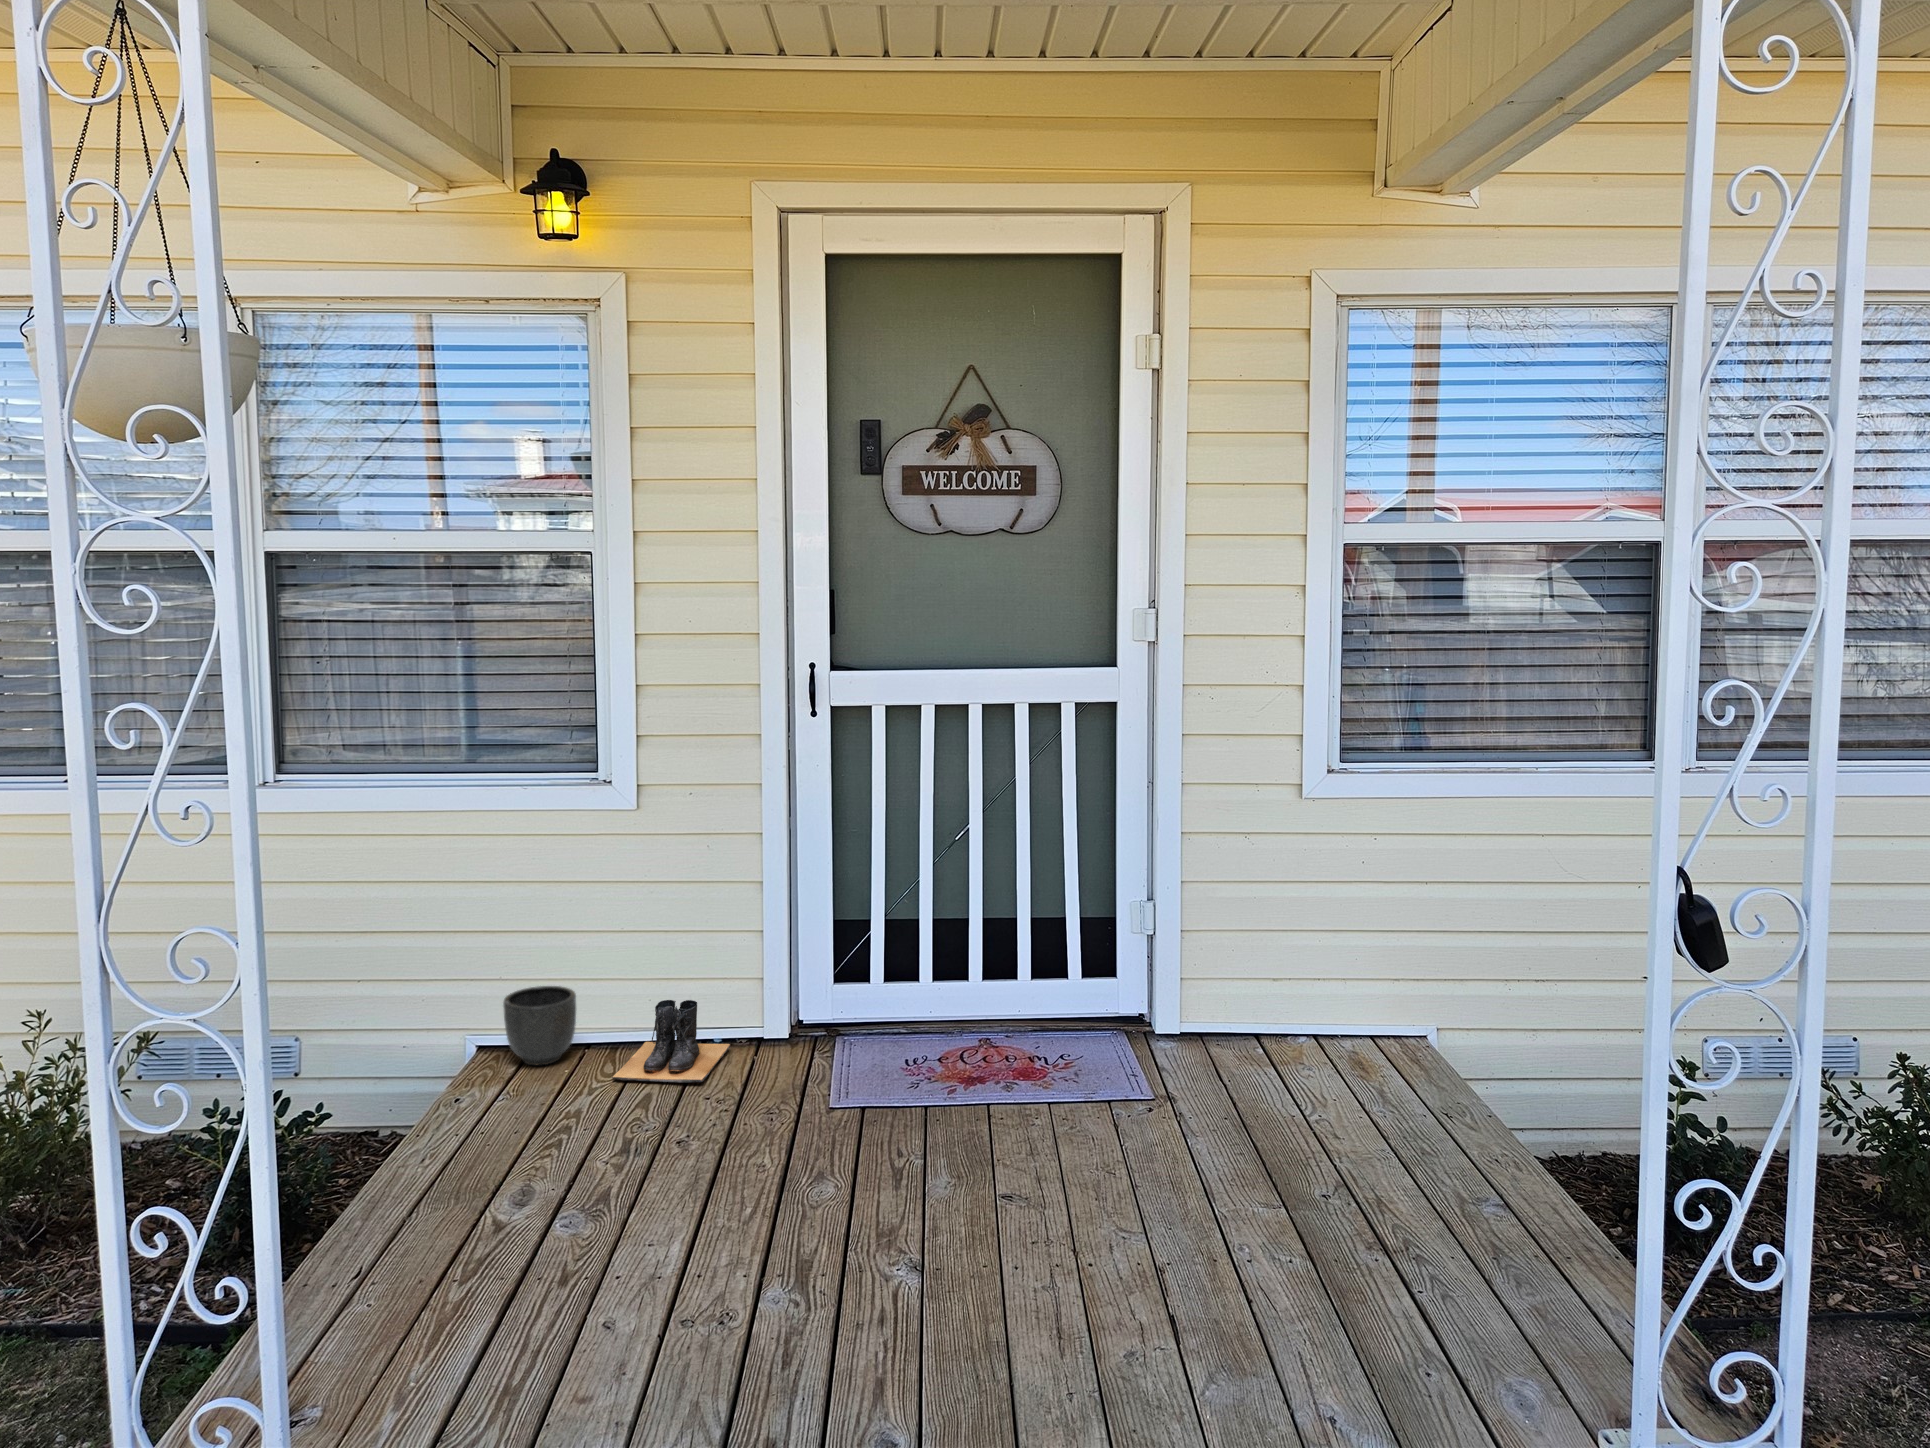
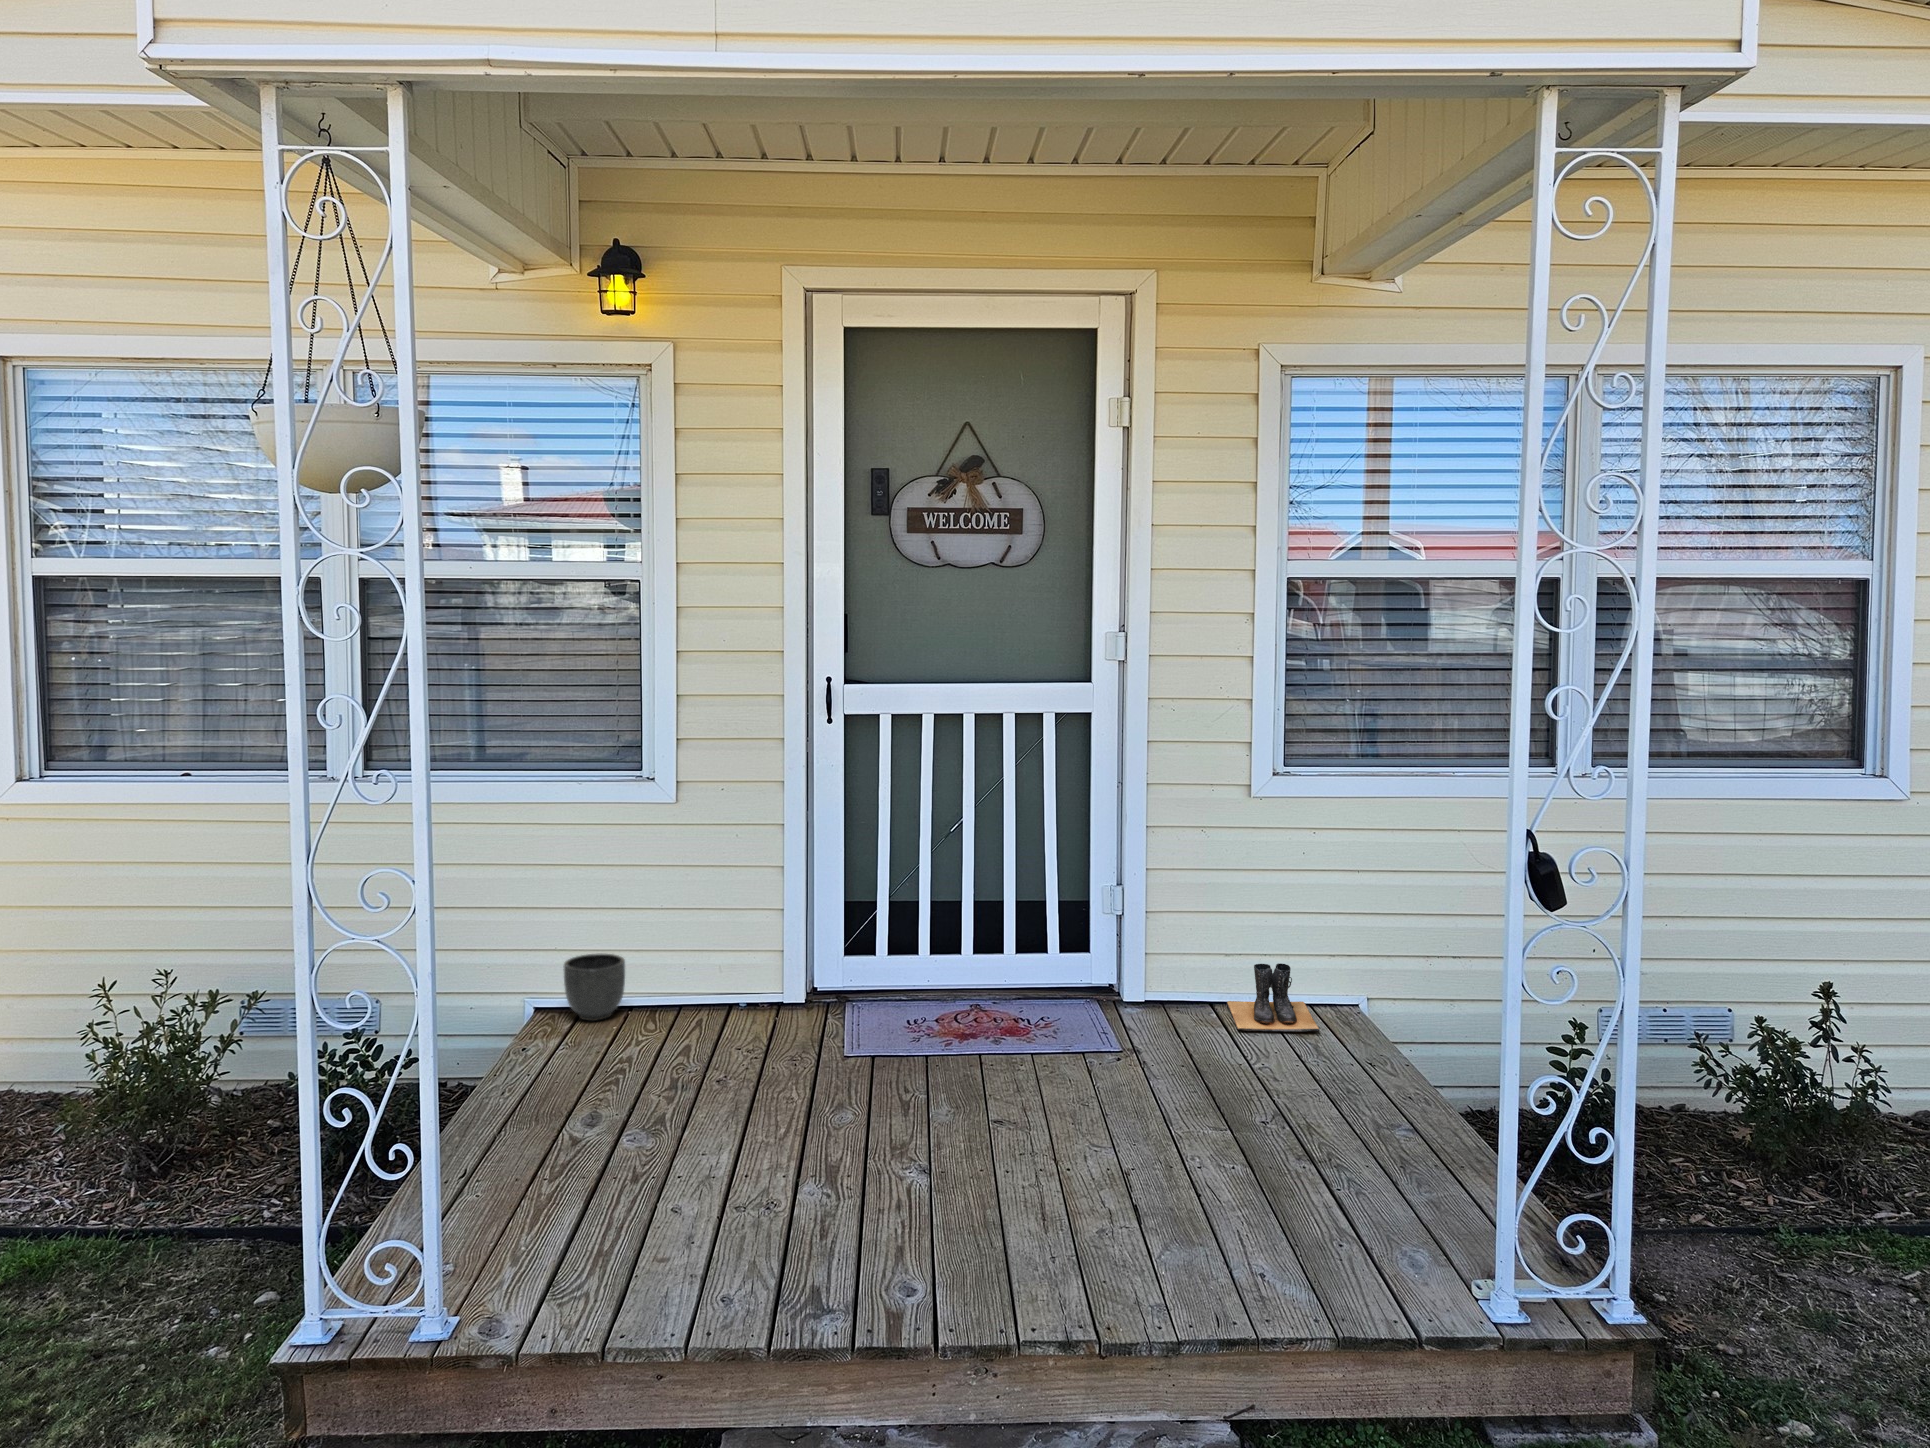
boots: present [612,1000,730,1083] -> present [1227,963,1319,1032]

